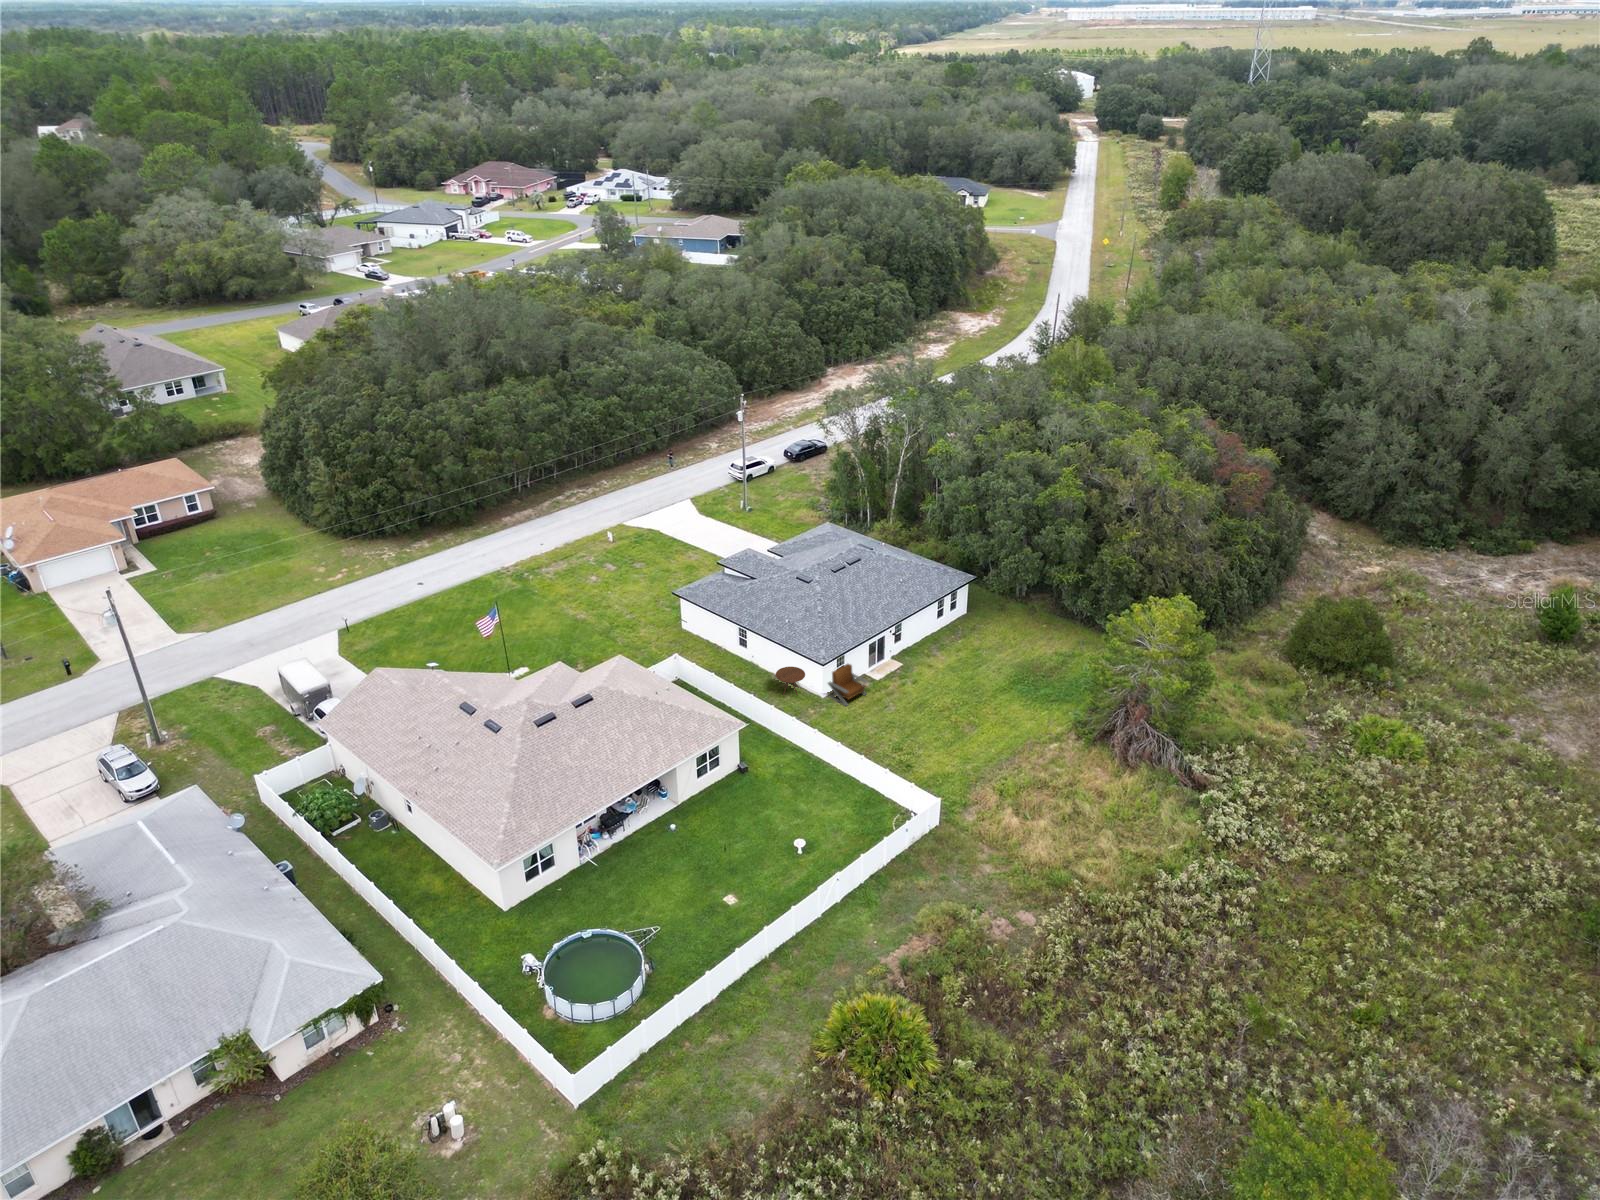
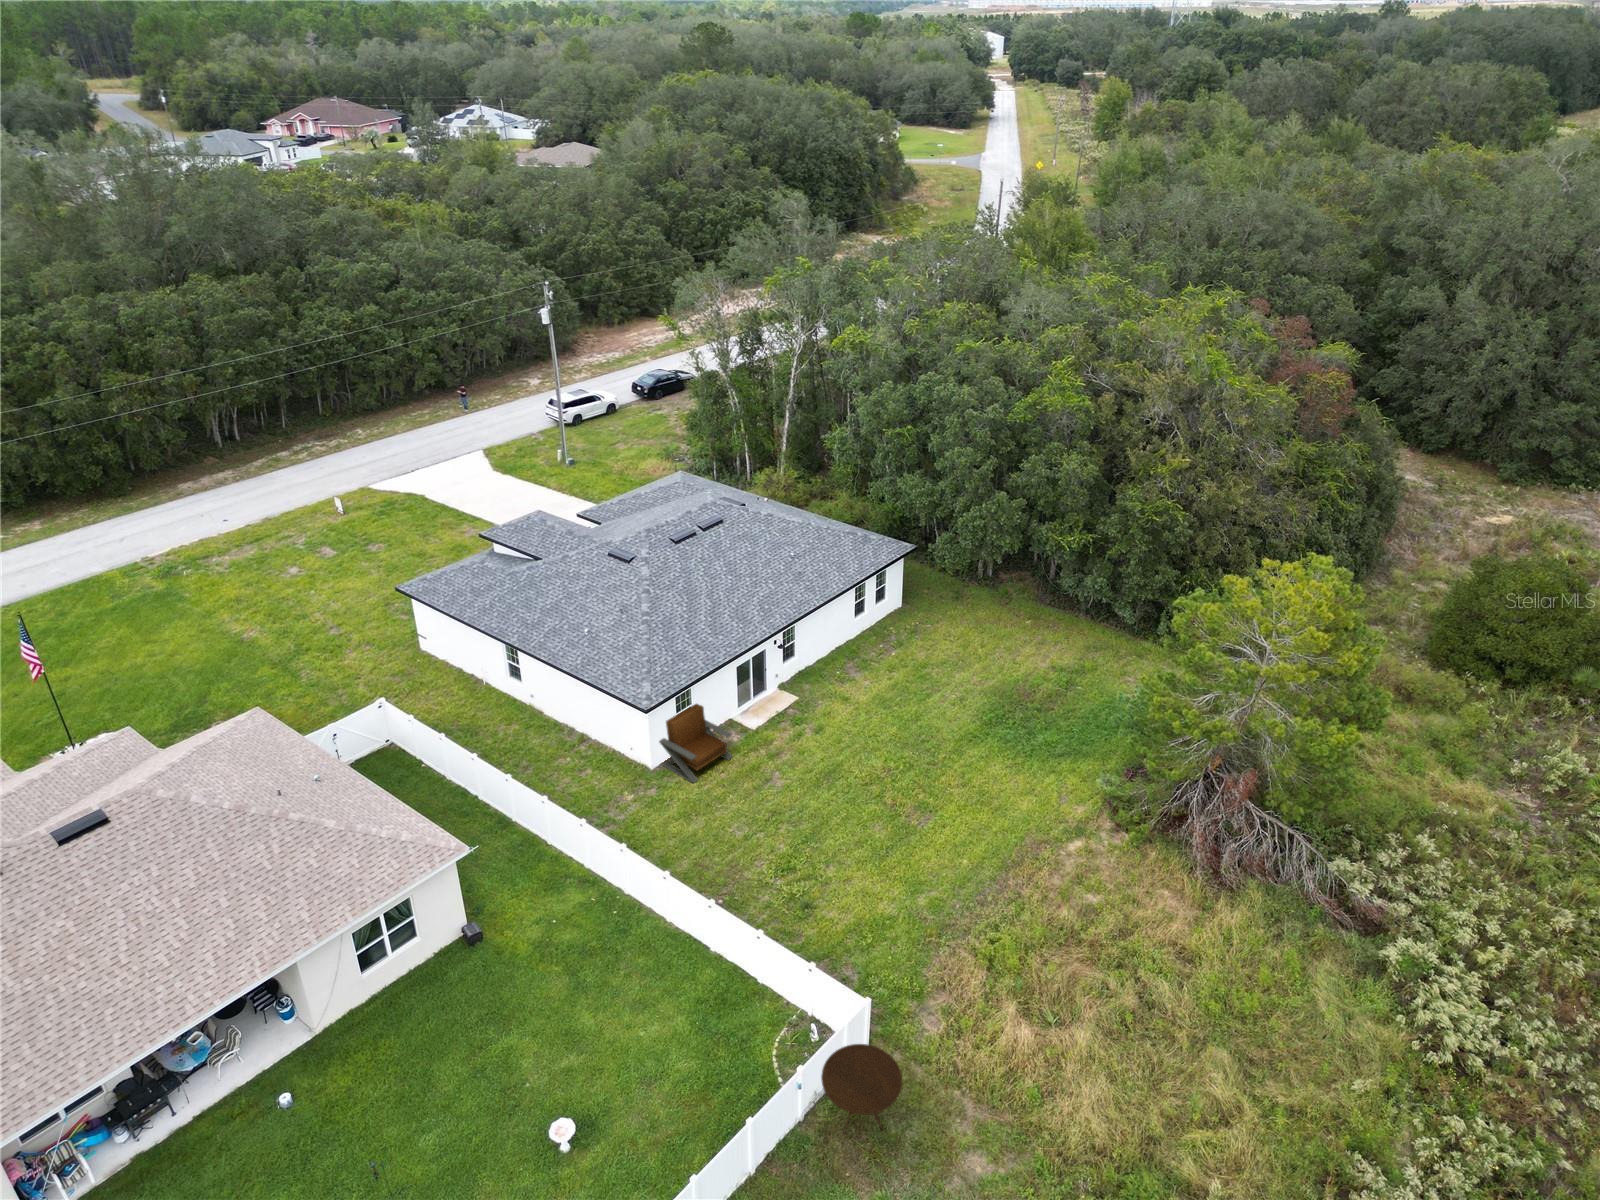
round table: present [776,667,805,695] -> present [821,1044,902,1133]

